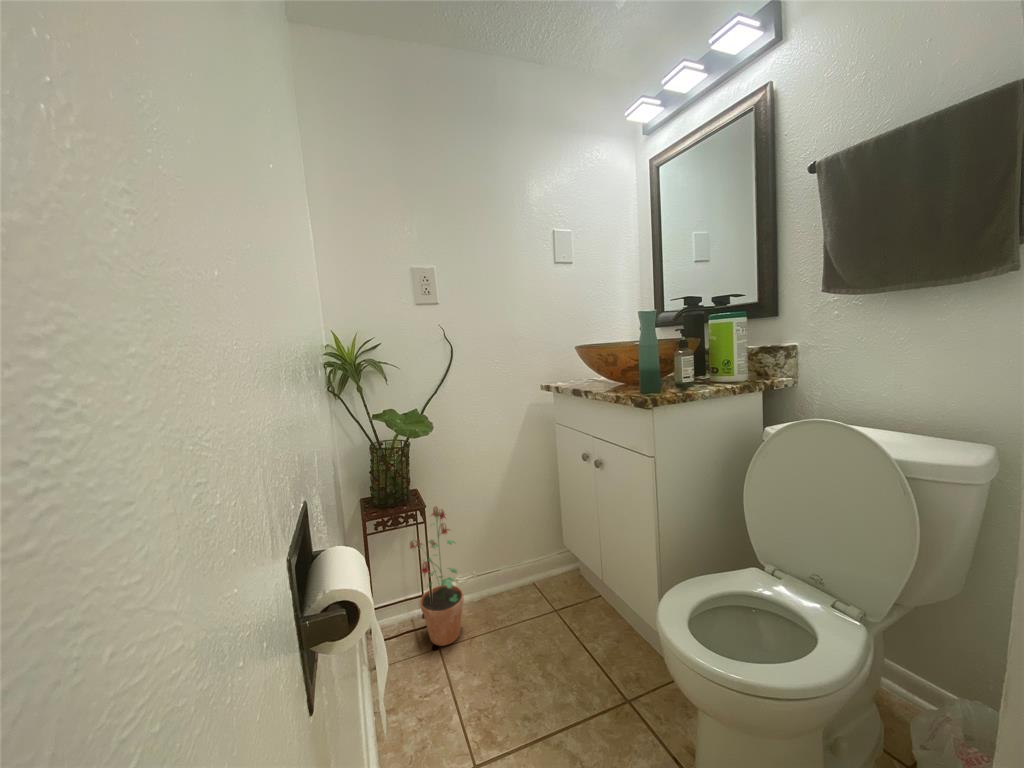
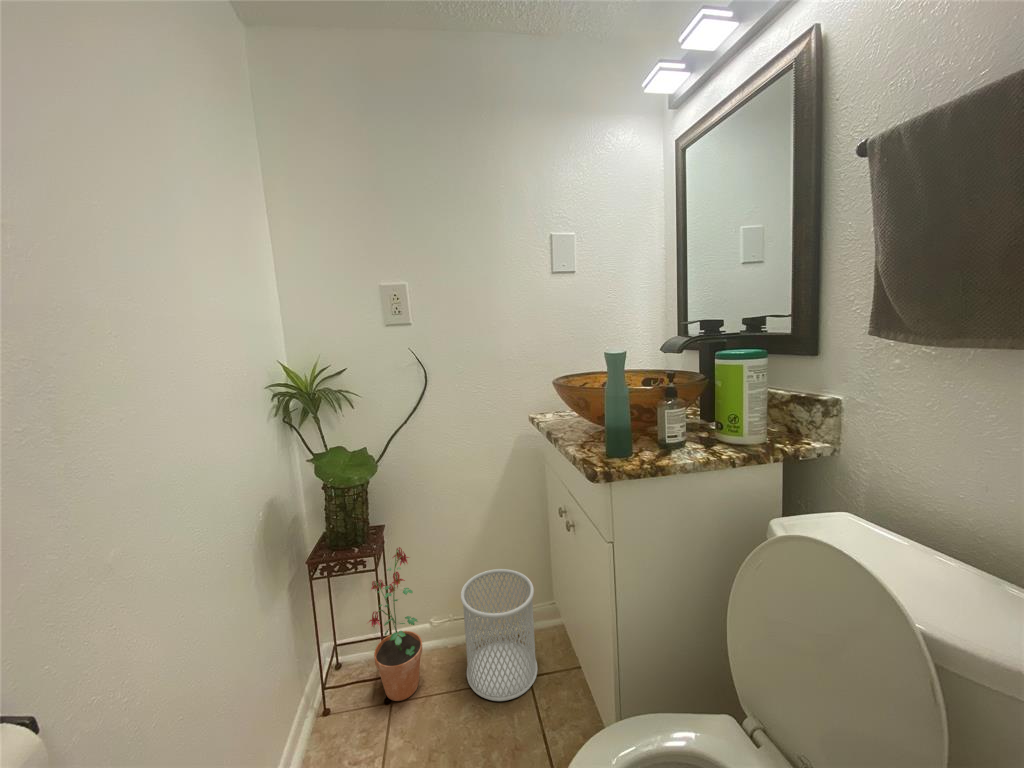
wastebasket: none [495,521,563,631] -> present [461,569,538,701]

